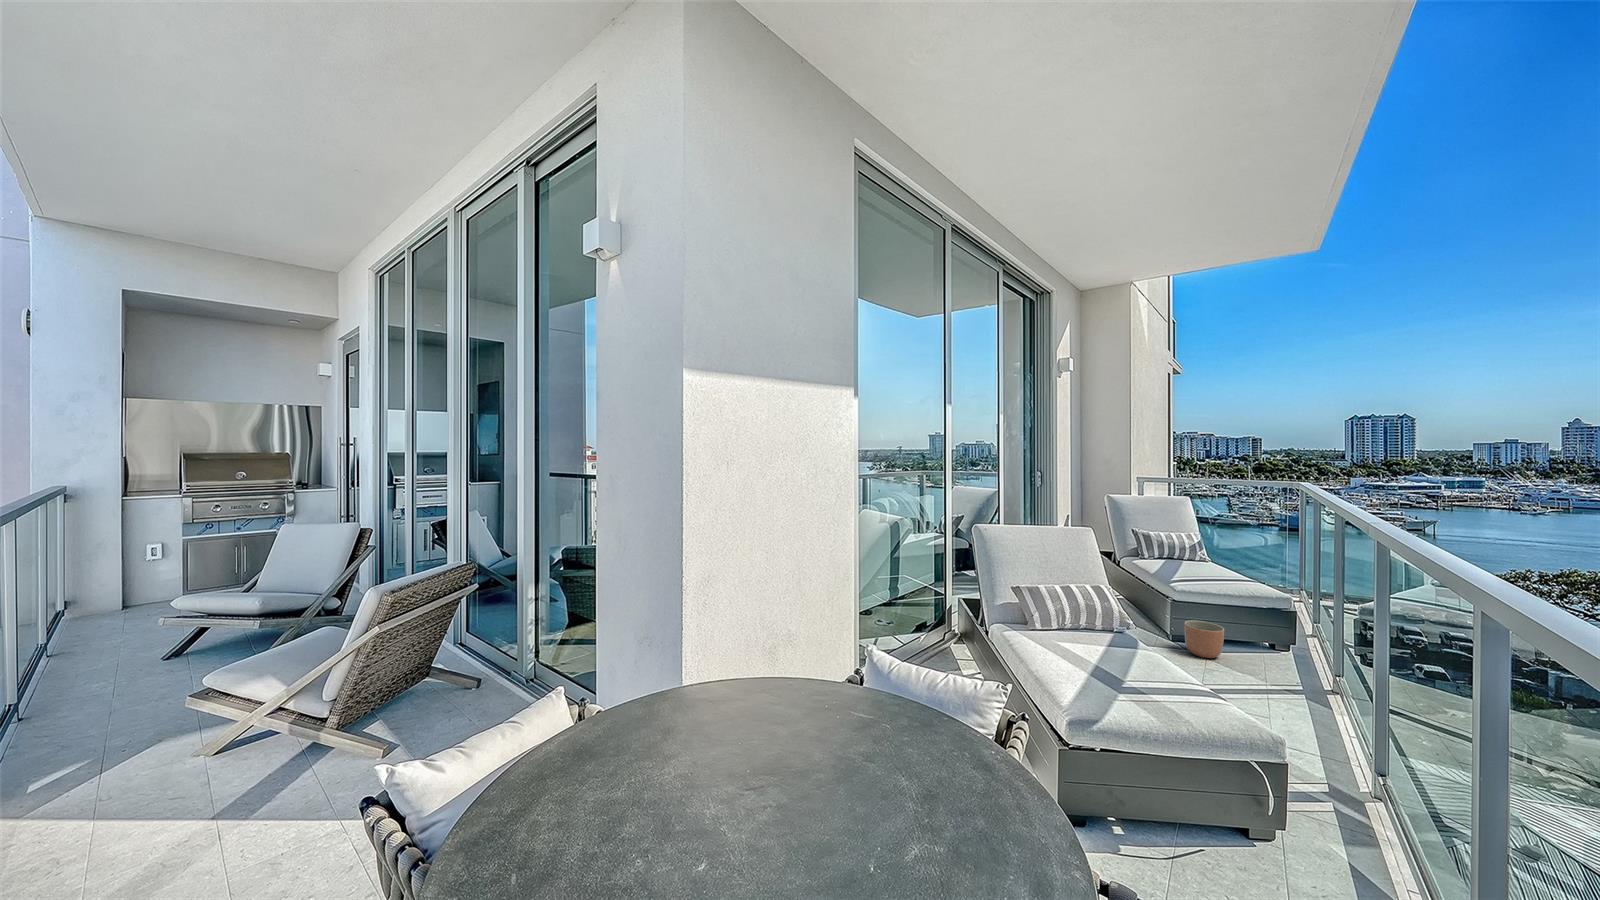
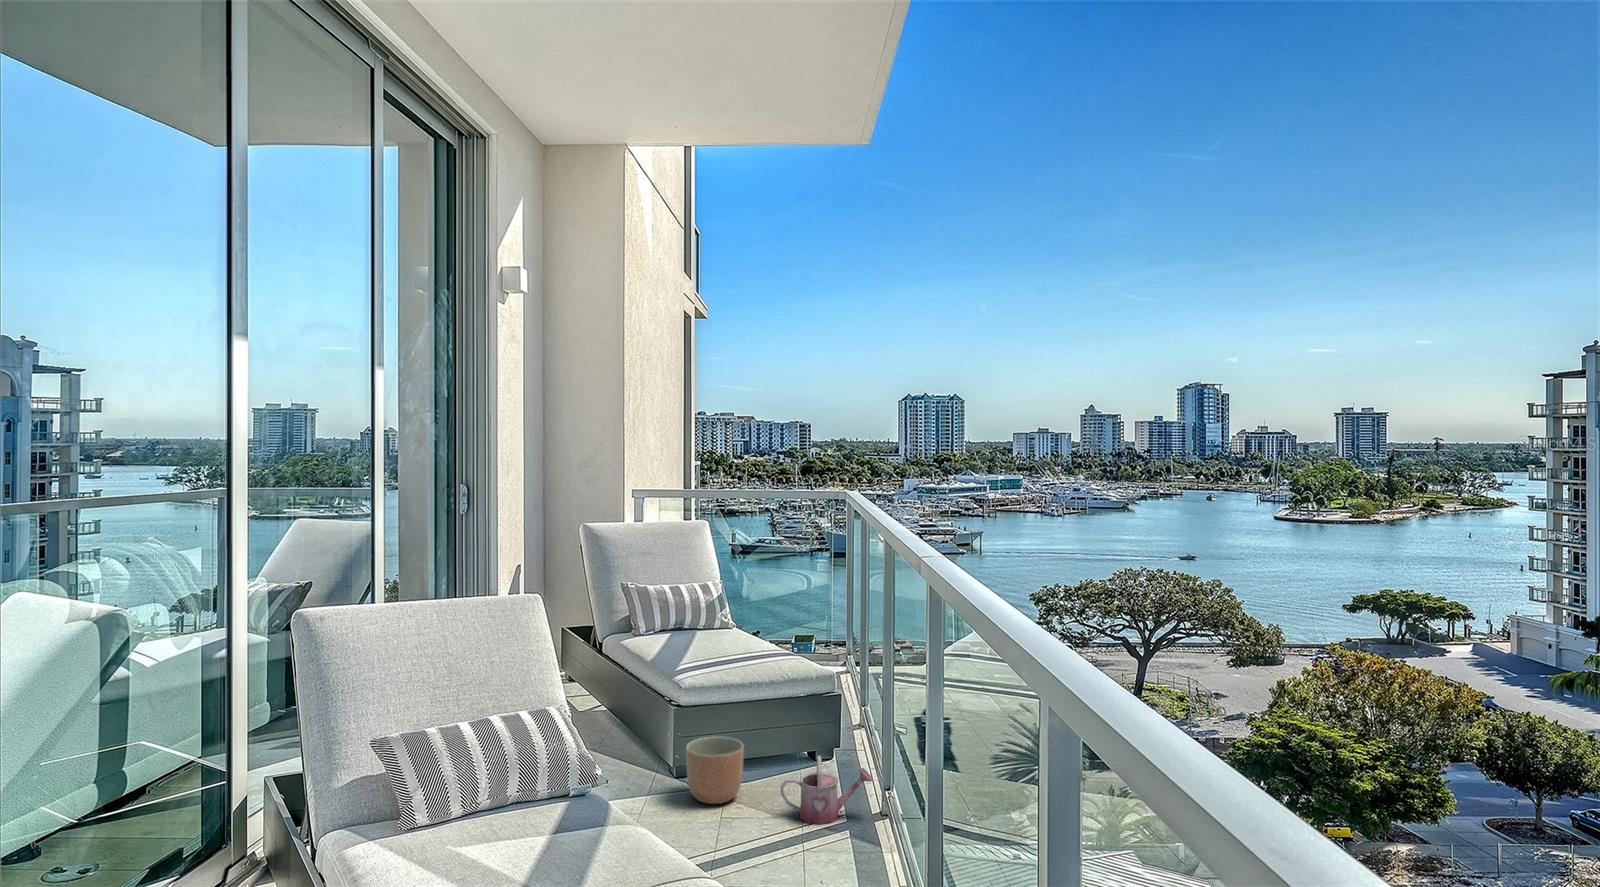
watering can: none [1252,644,1326,684] -> present [781,756,873,824]

